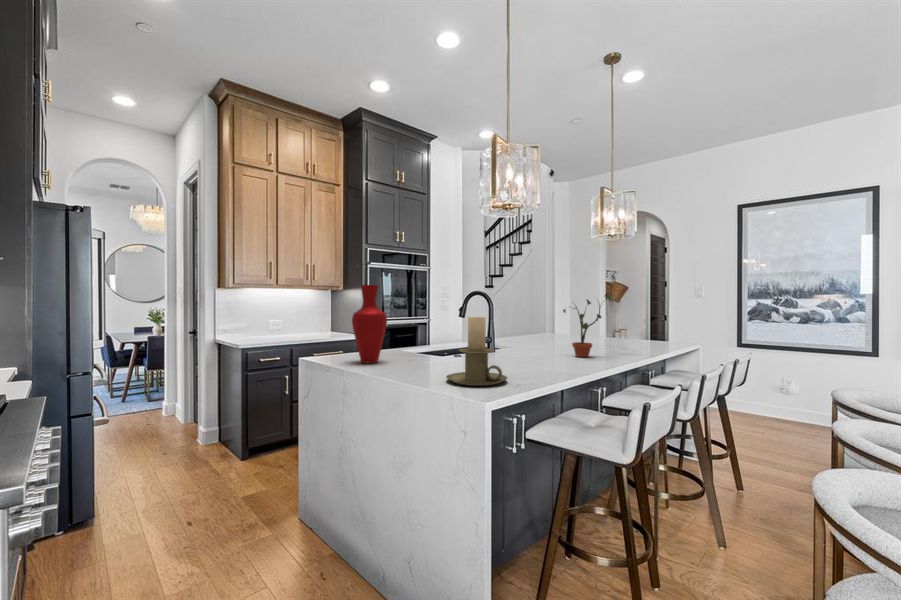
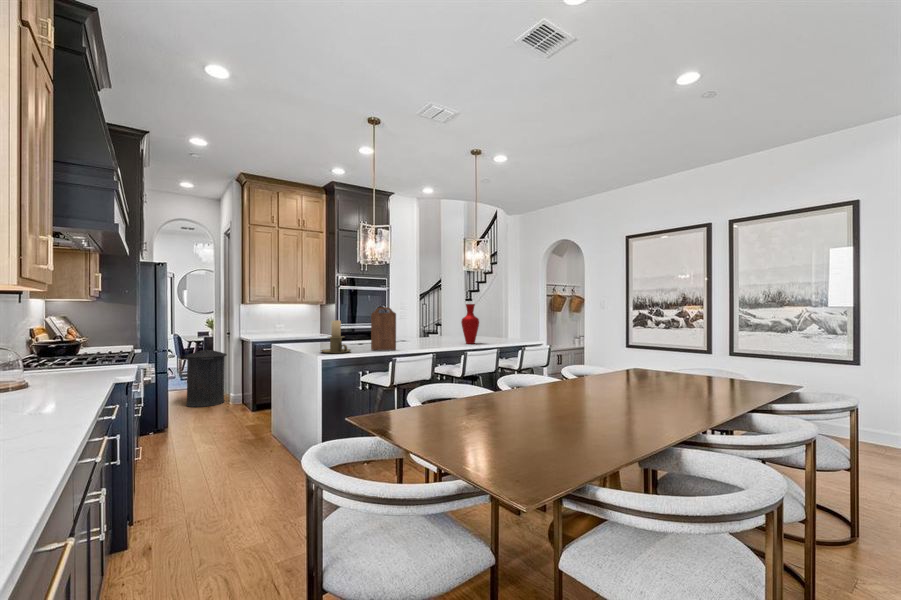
vase: present [352,285,387,363] -> present [461,304,479,344]
cutting board: none [525,291,568,372] -> present [371,307,396,350]
potted plant: present [563,293,612,357] -> none [419,307,453,346]
trash can: none [123,352,192,450] -> present [185,346,227,407]

